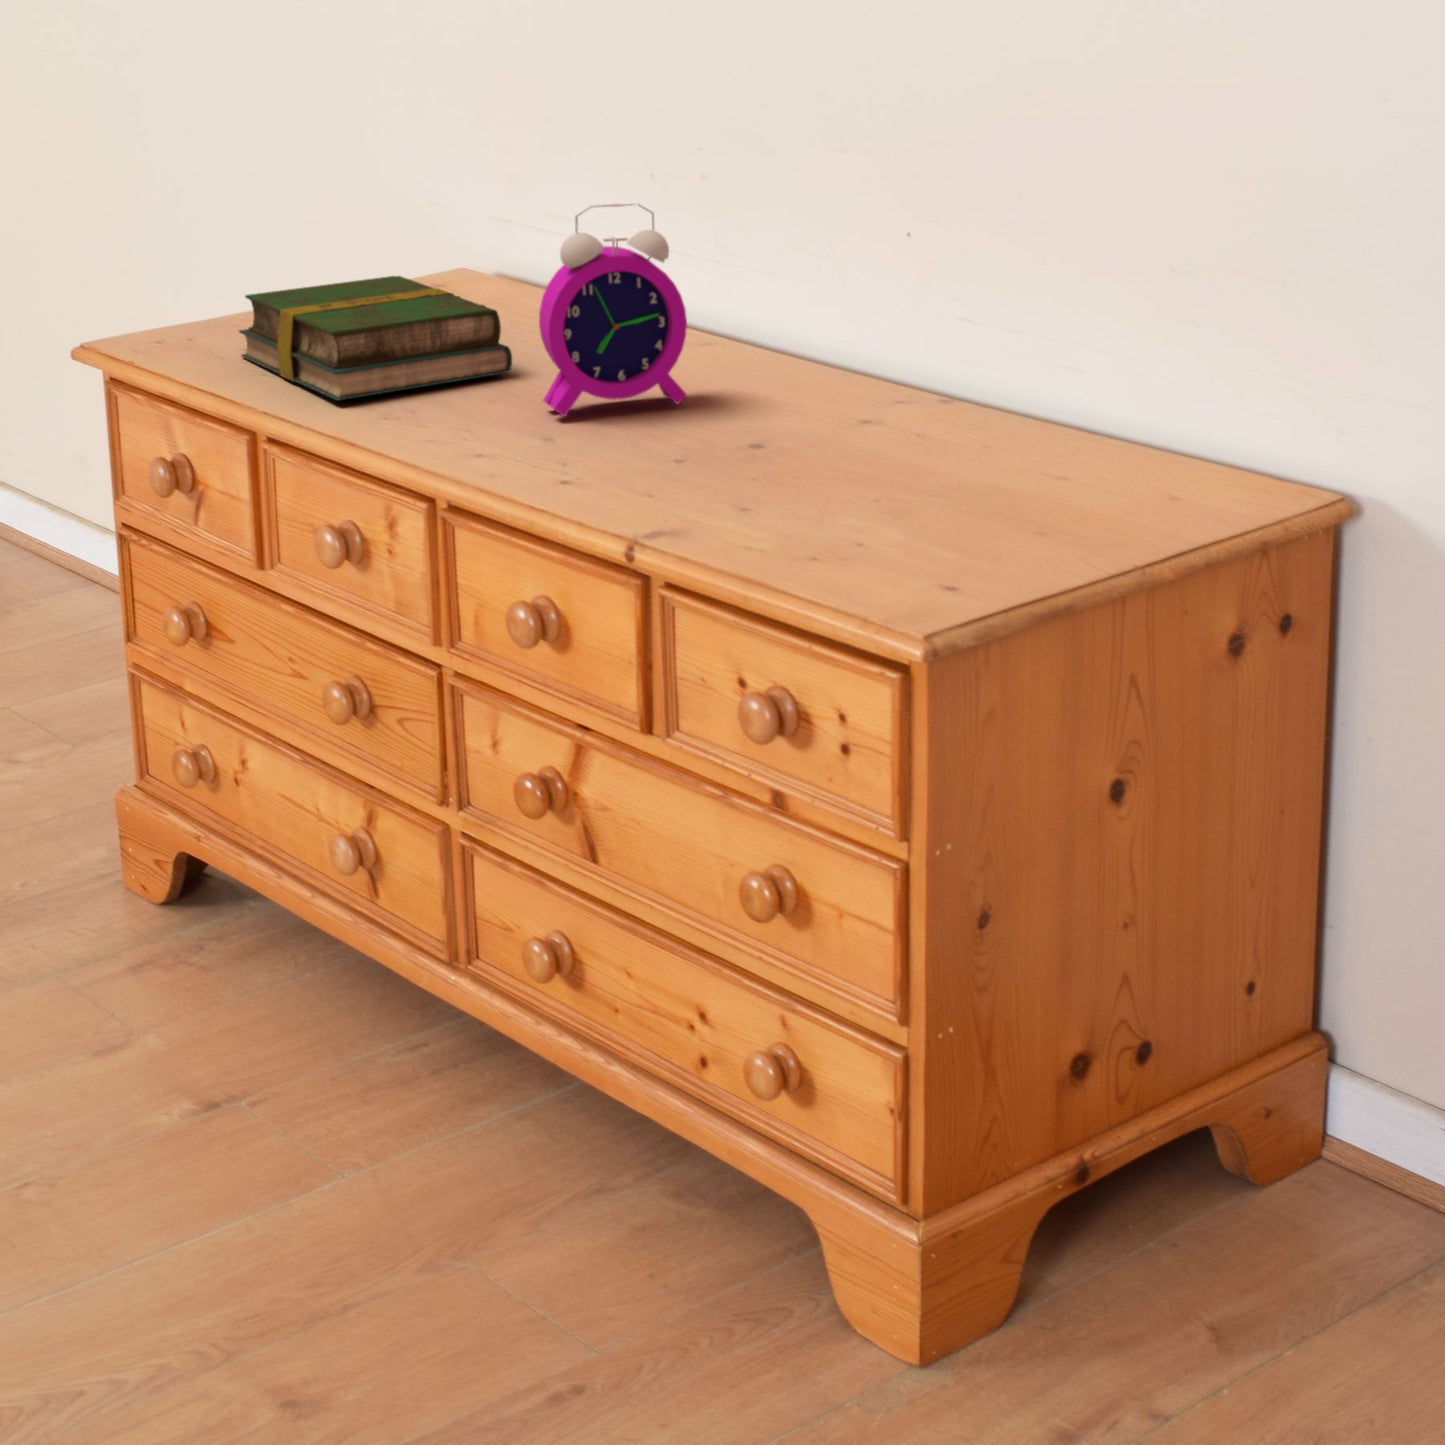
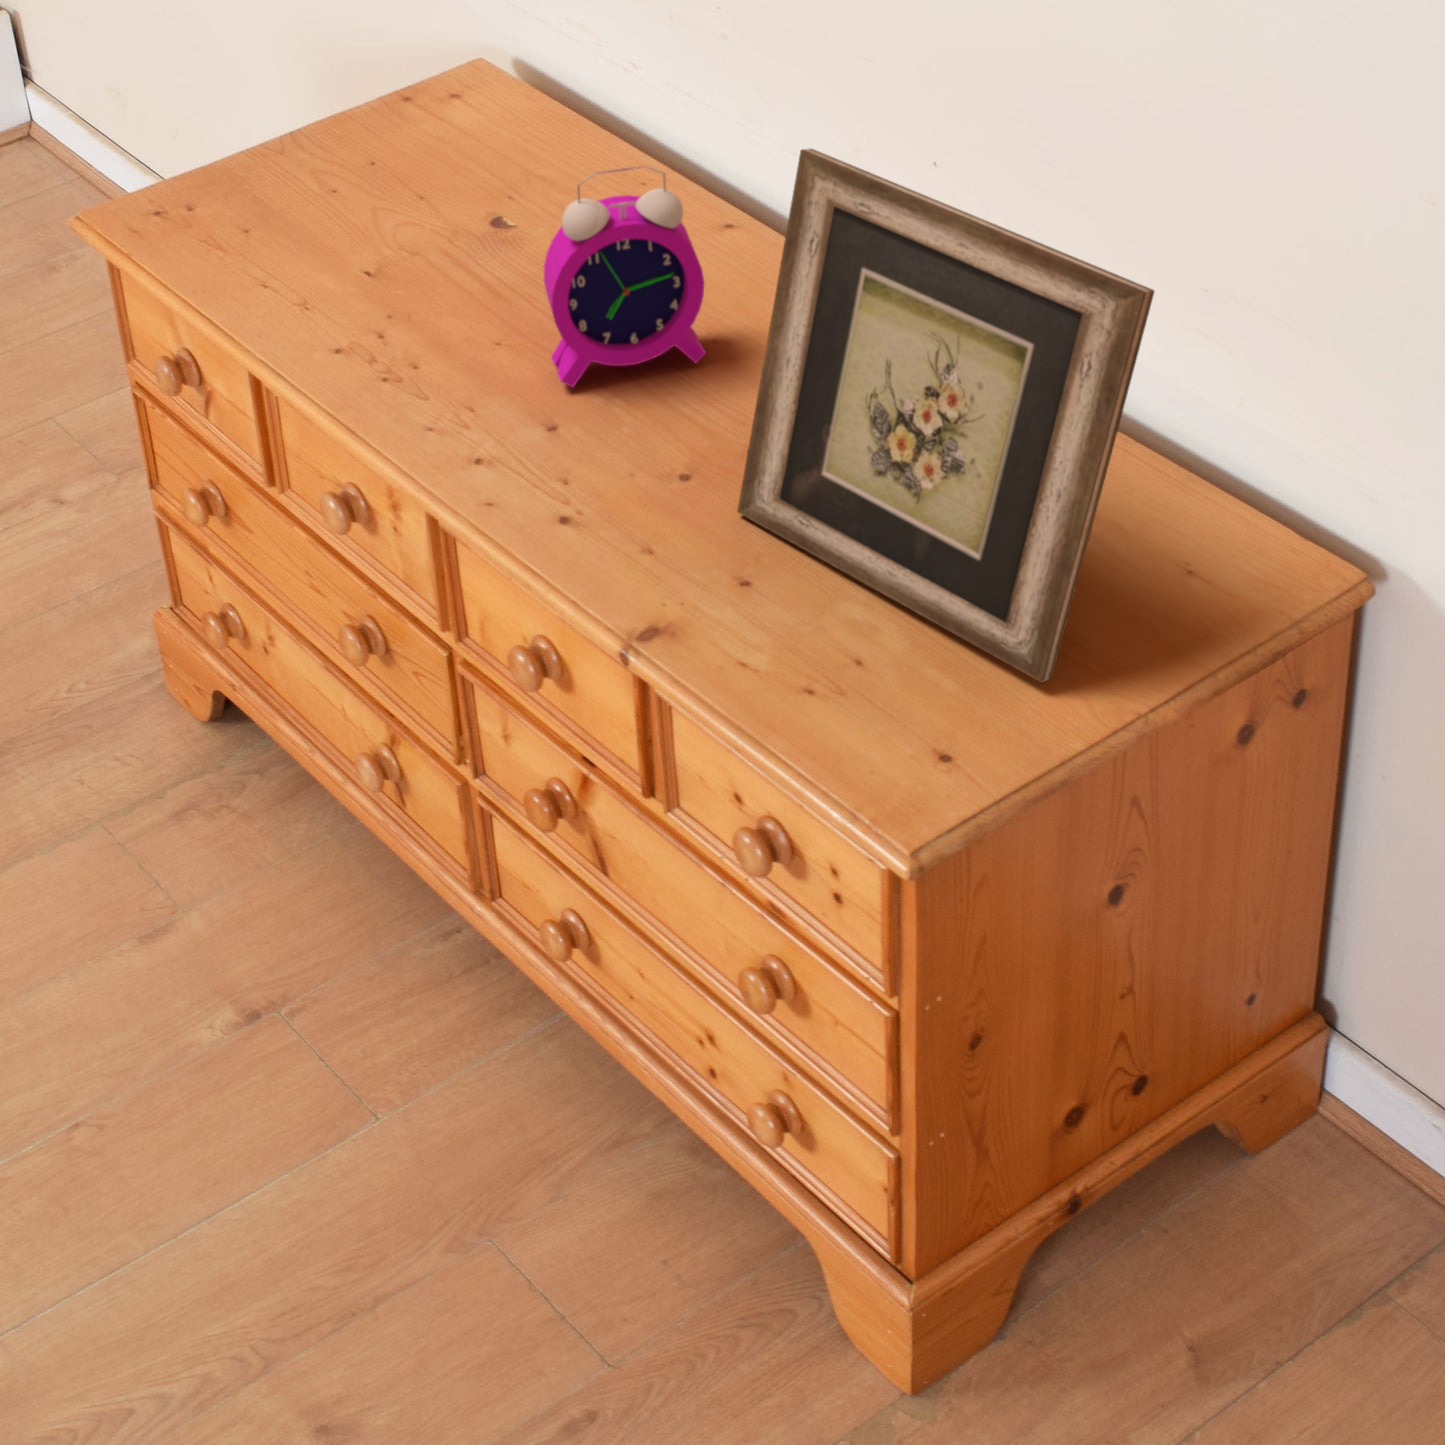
picture frame: none [727,123,1110,542] -> present [737,149,1154,682]
book: present [239,276,512,400] -> none [232,135,523,348]

